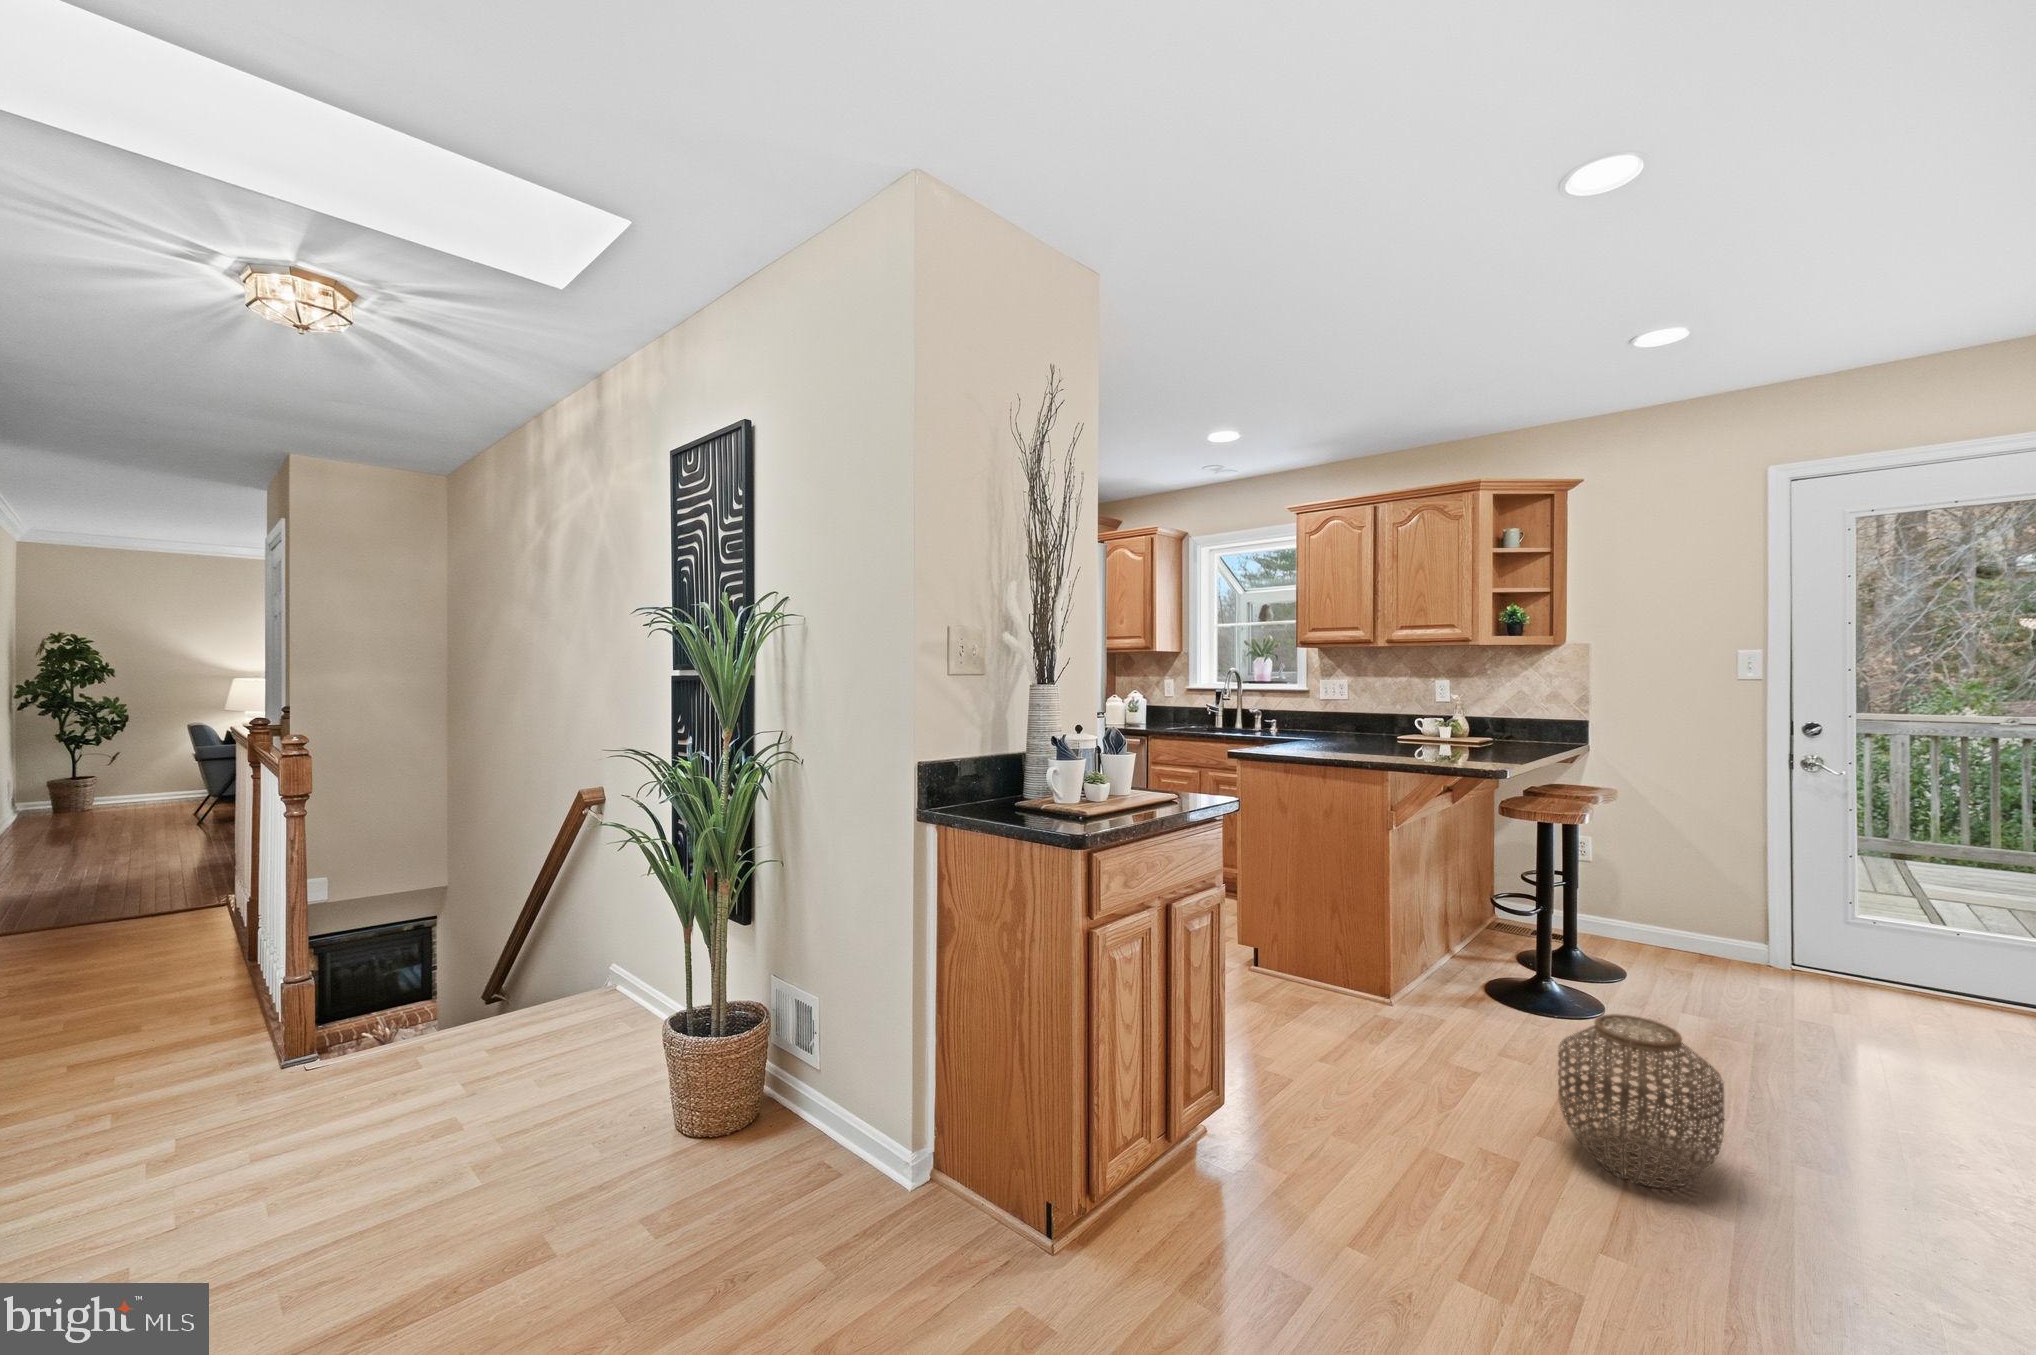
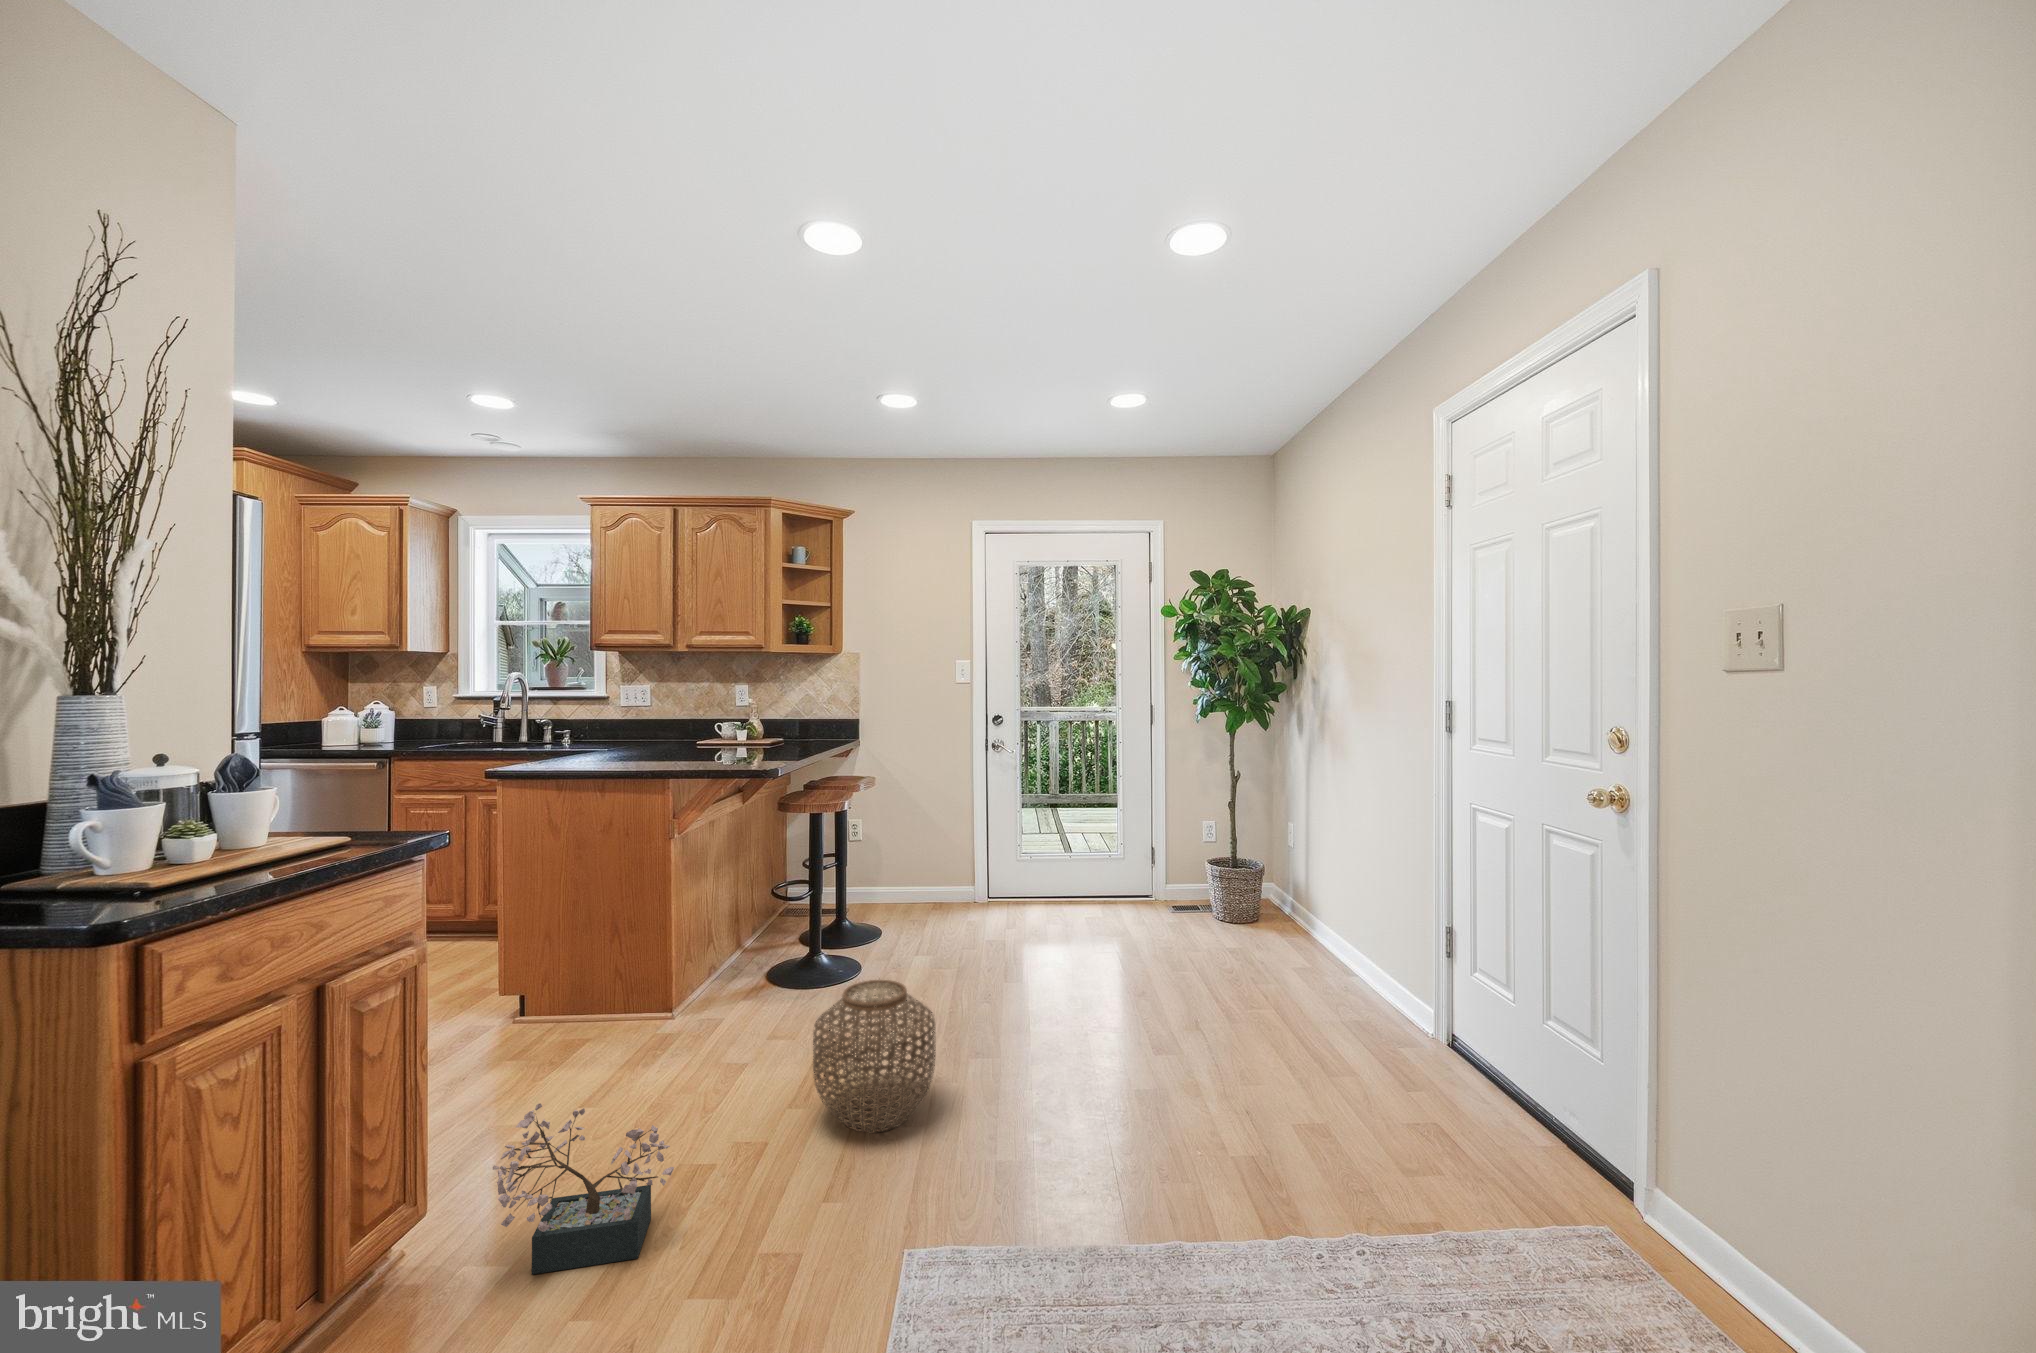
decorative plant: none [1270,1037,1420,1200] -> present [493,1104,674,1274]

